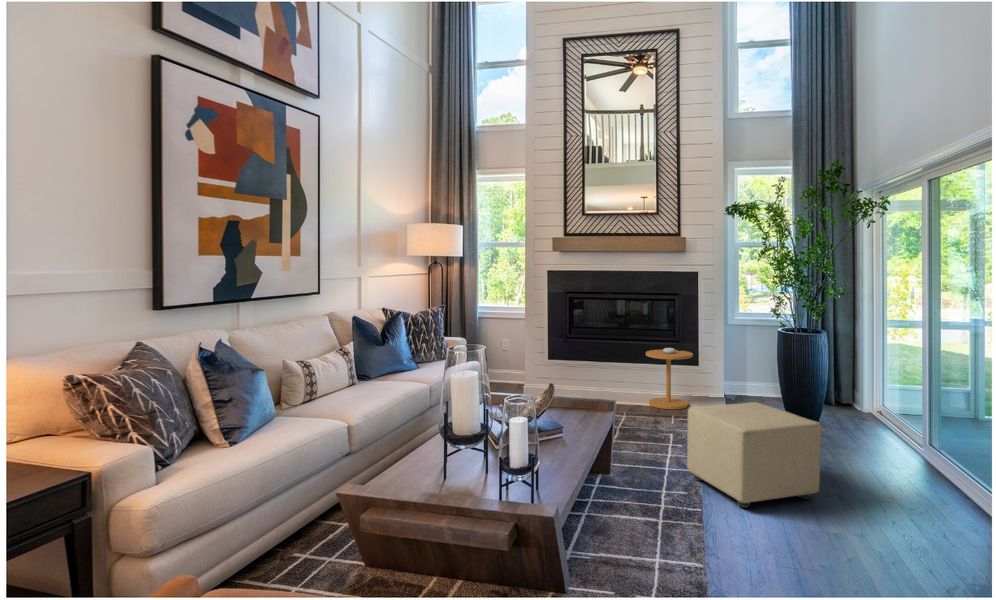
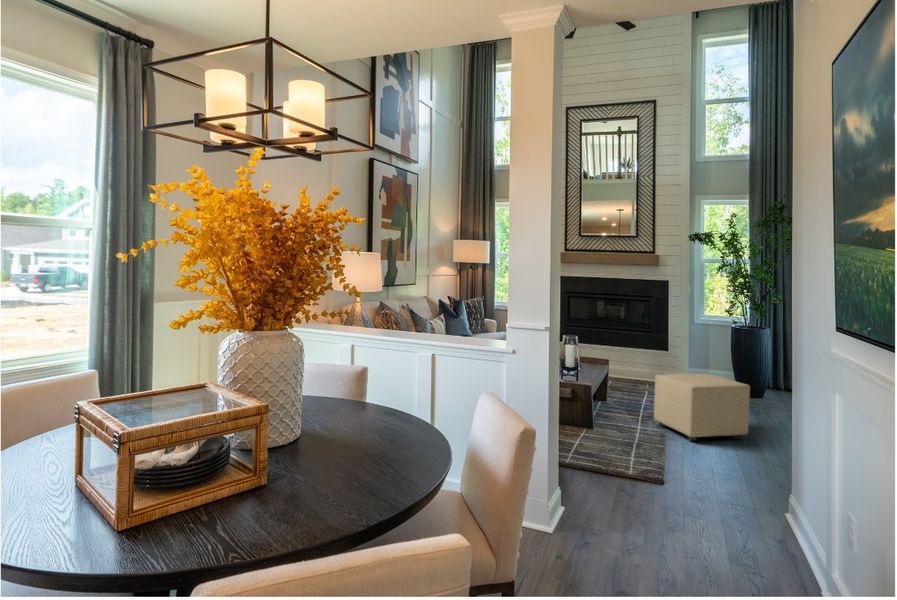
side table: present [646,348,693,409] -> none [626,339,664,386]

